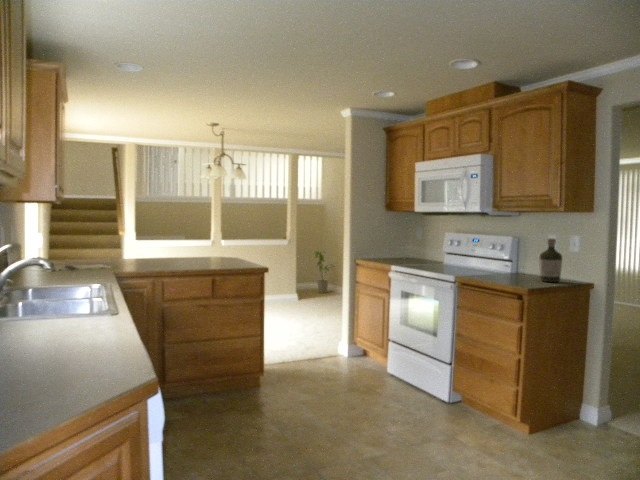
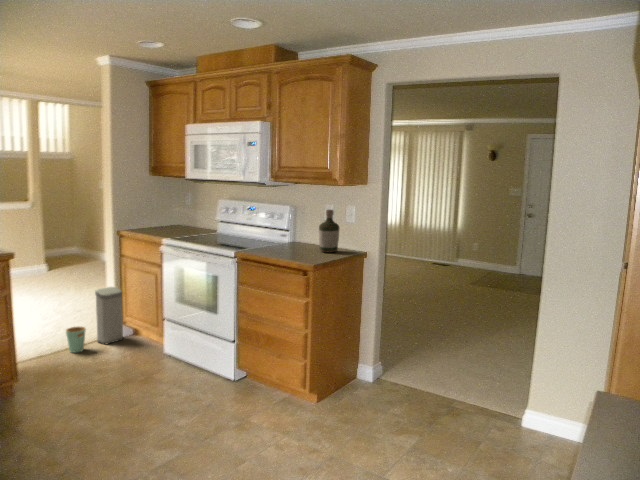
house plant: present [315,252,333,293] -> none [65,213,91,259]
trash can: none [307,309,354,363] -> present [66,287,123,353]

